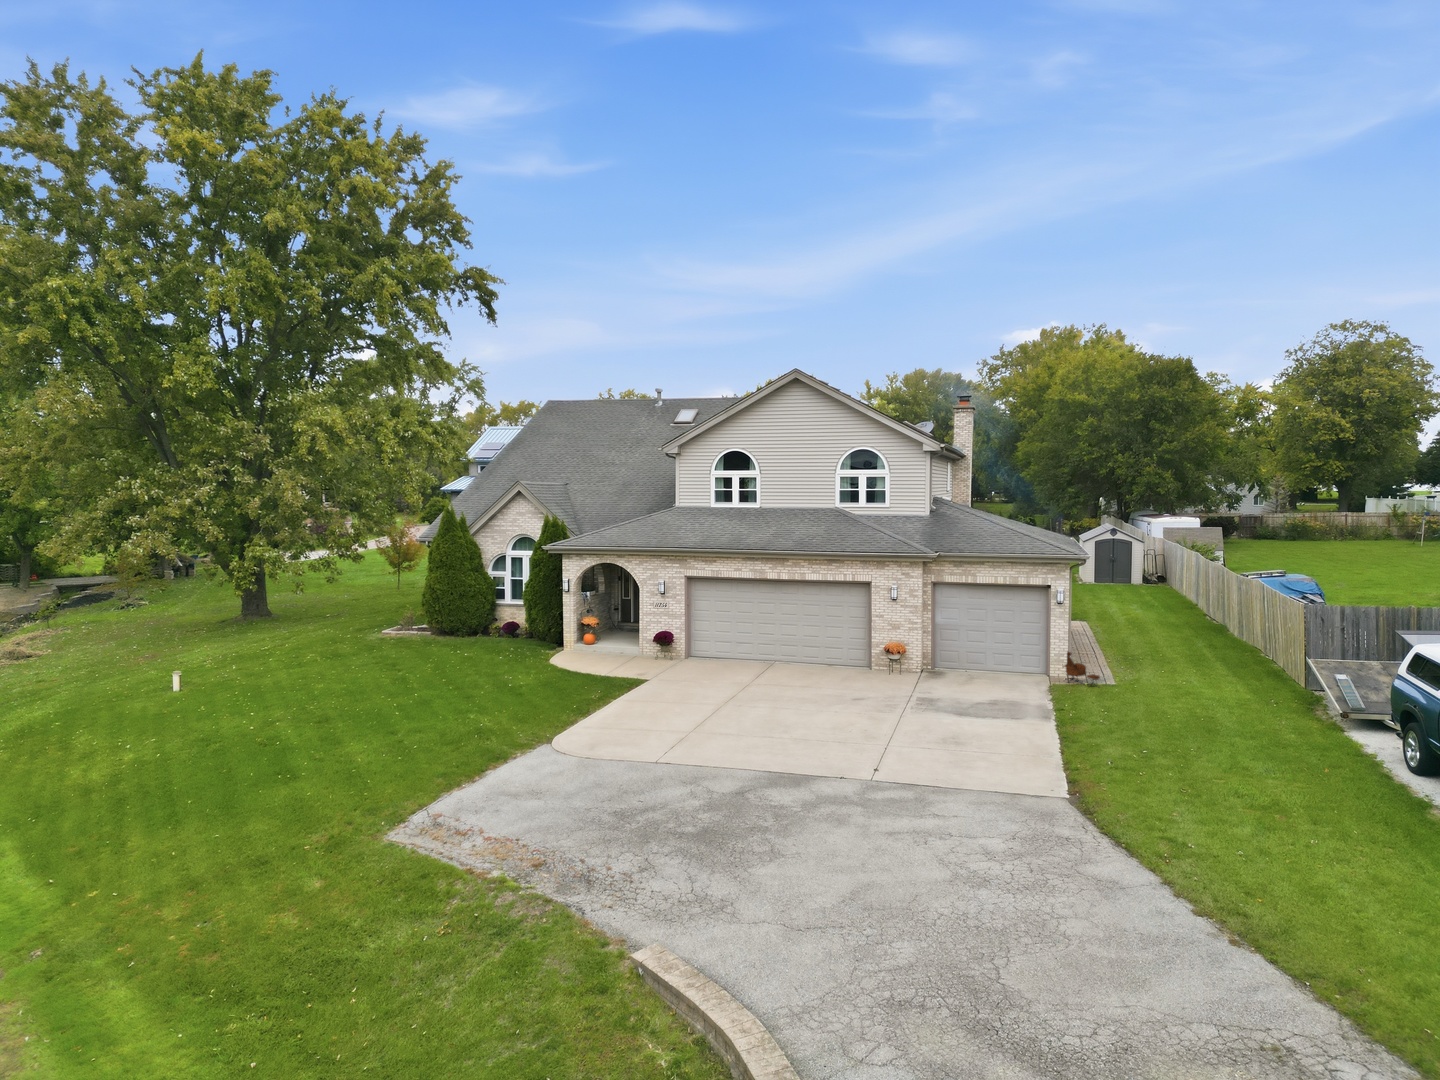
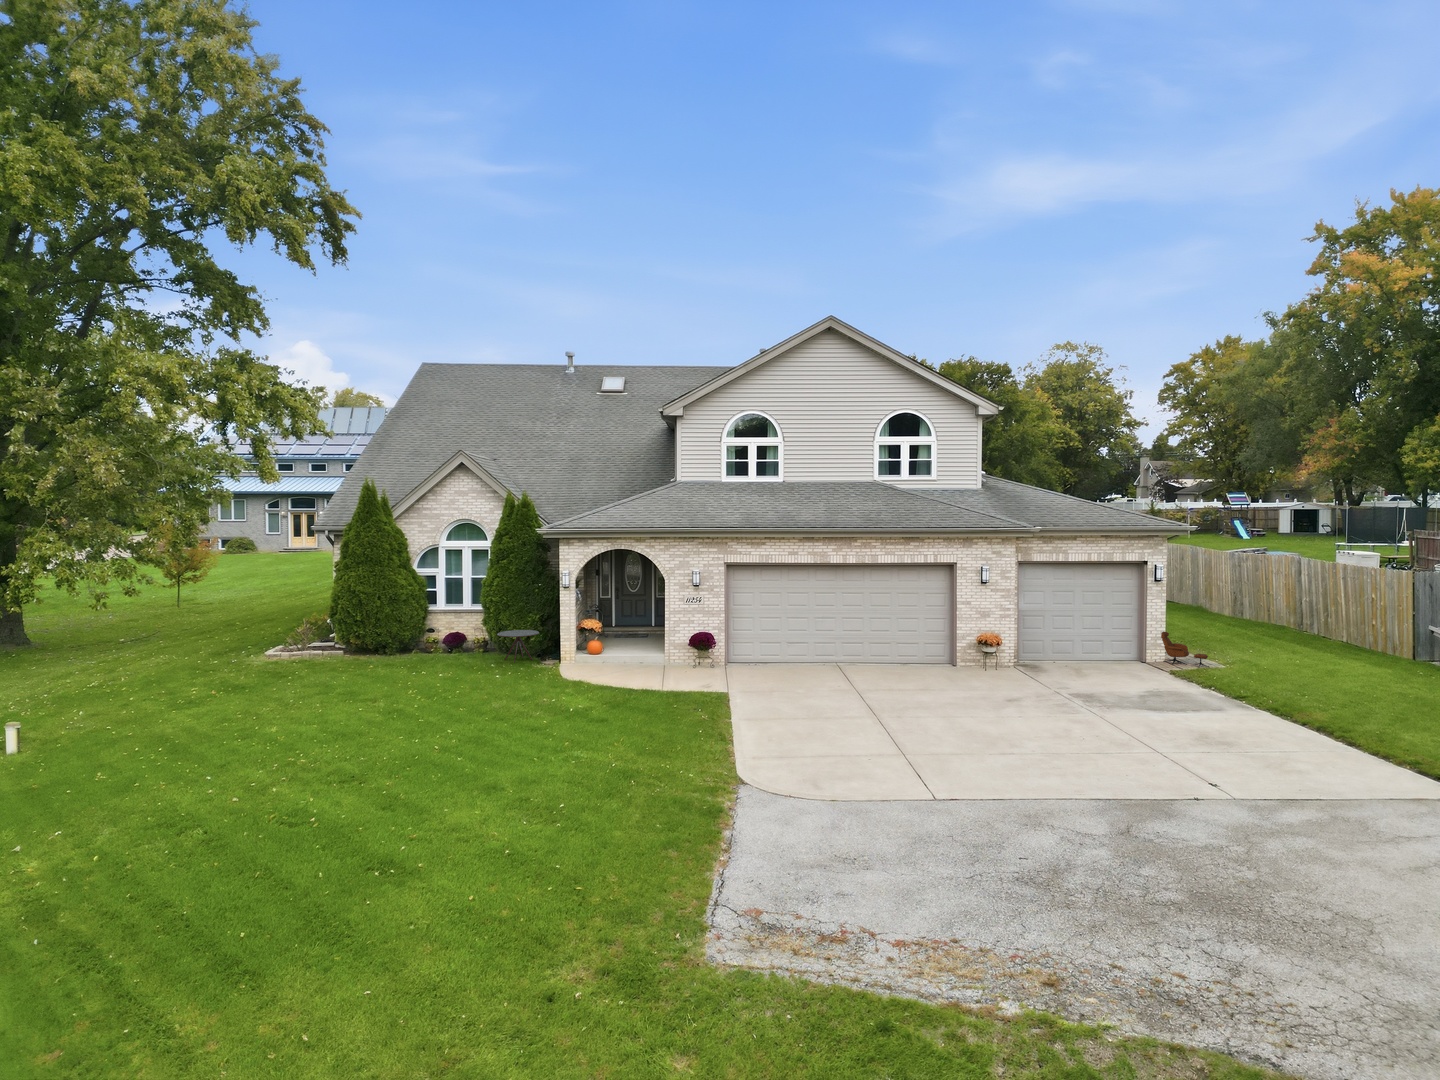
round table: none [523,621,554,646] -> present [497,630,539,663]

